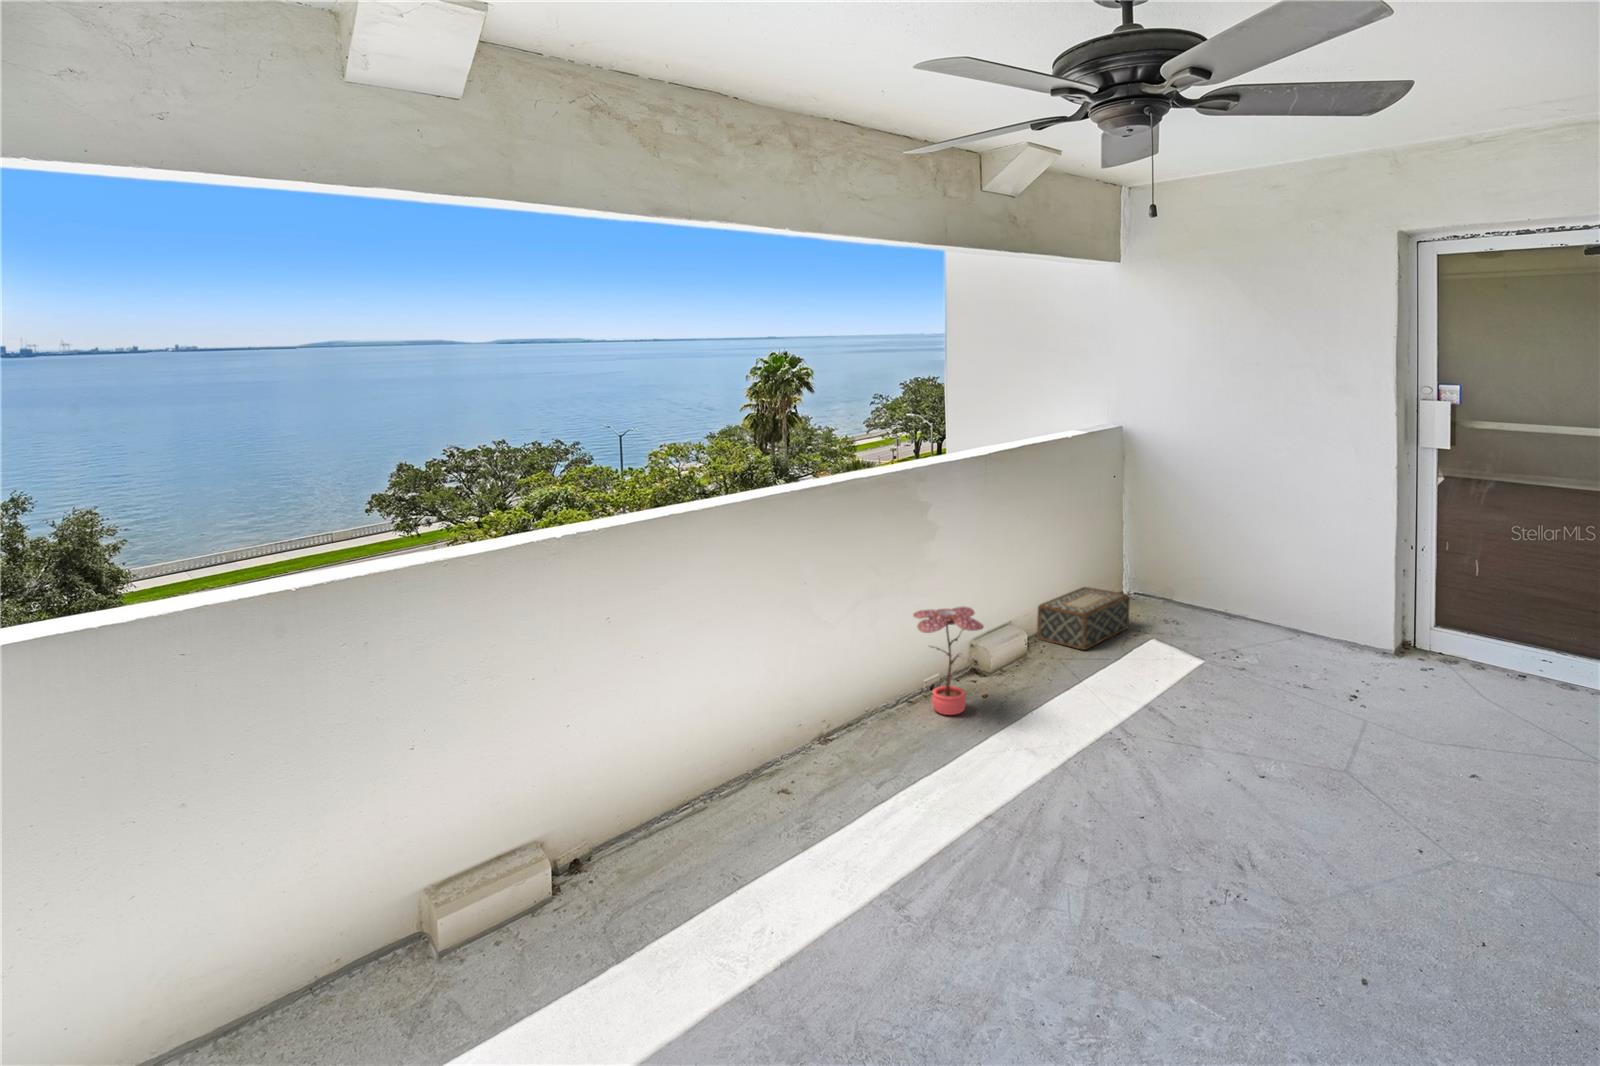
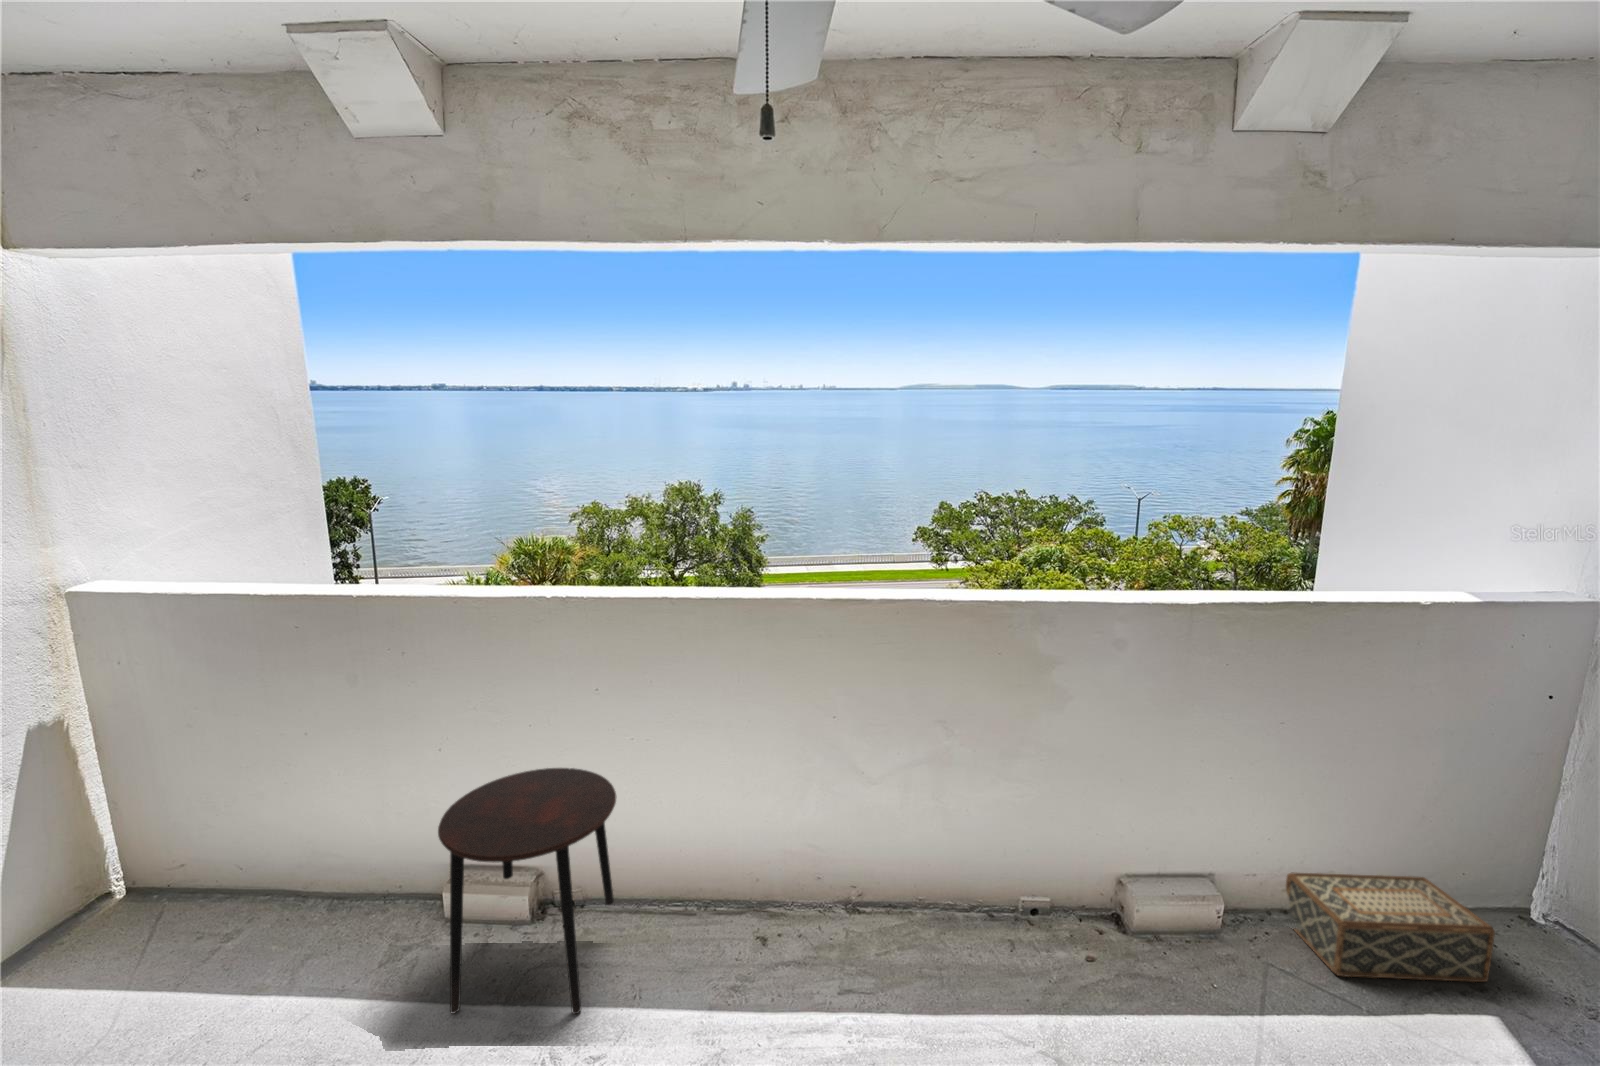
potted plant: present [913,607,984,715] -> none [971,816,1071,963]
side table: none [492,676,724,986] -> present [438,768,616,1014]

